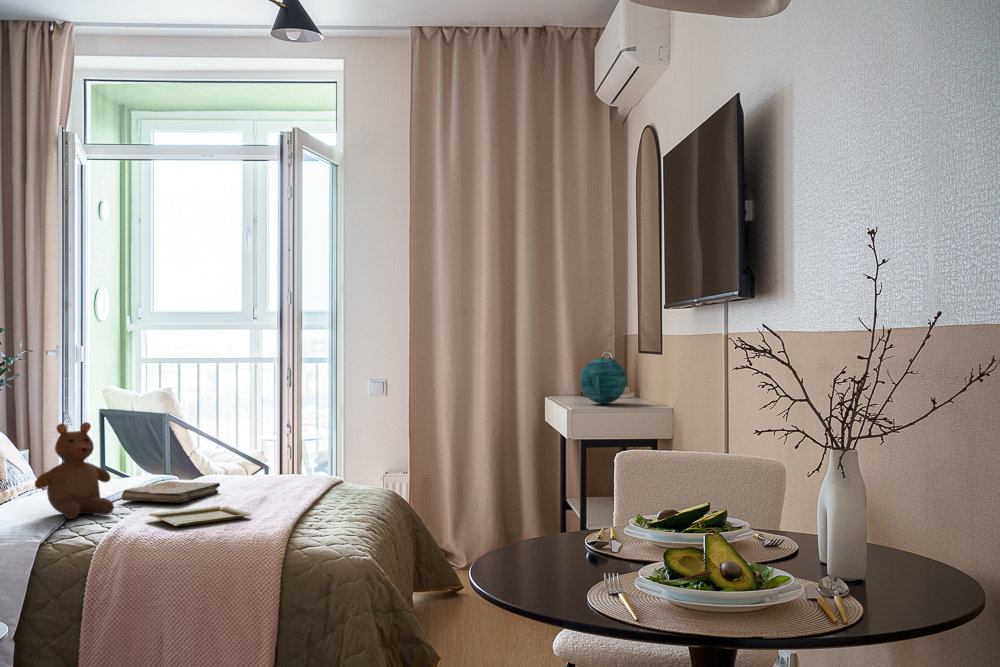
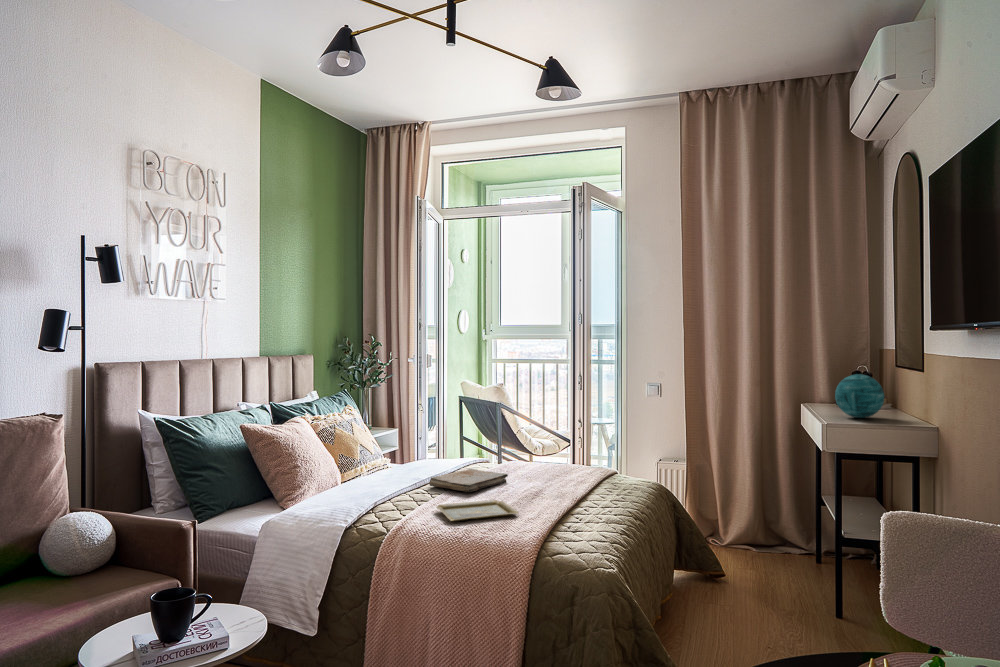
teddy bear: present [35,422,114,519] -> none [359,425,418,504]

